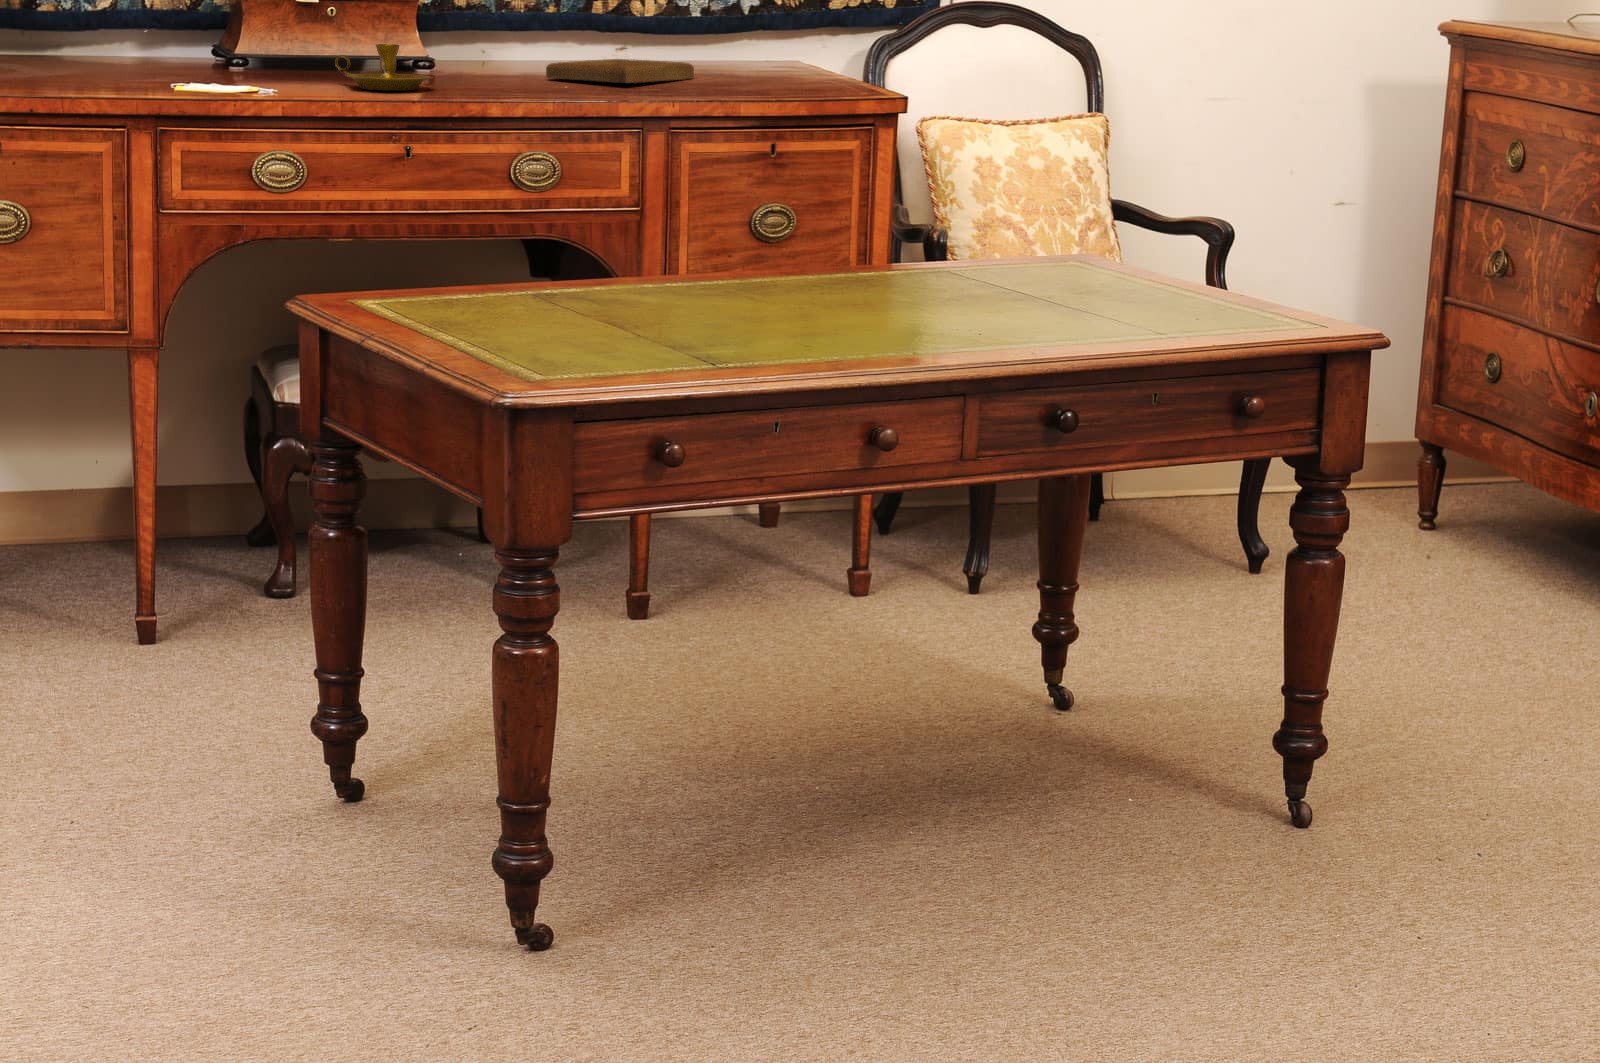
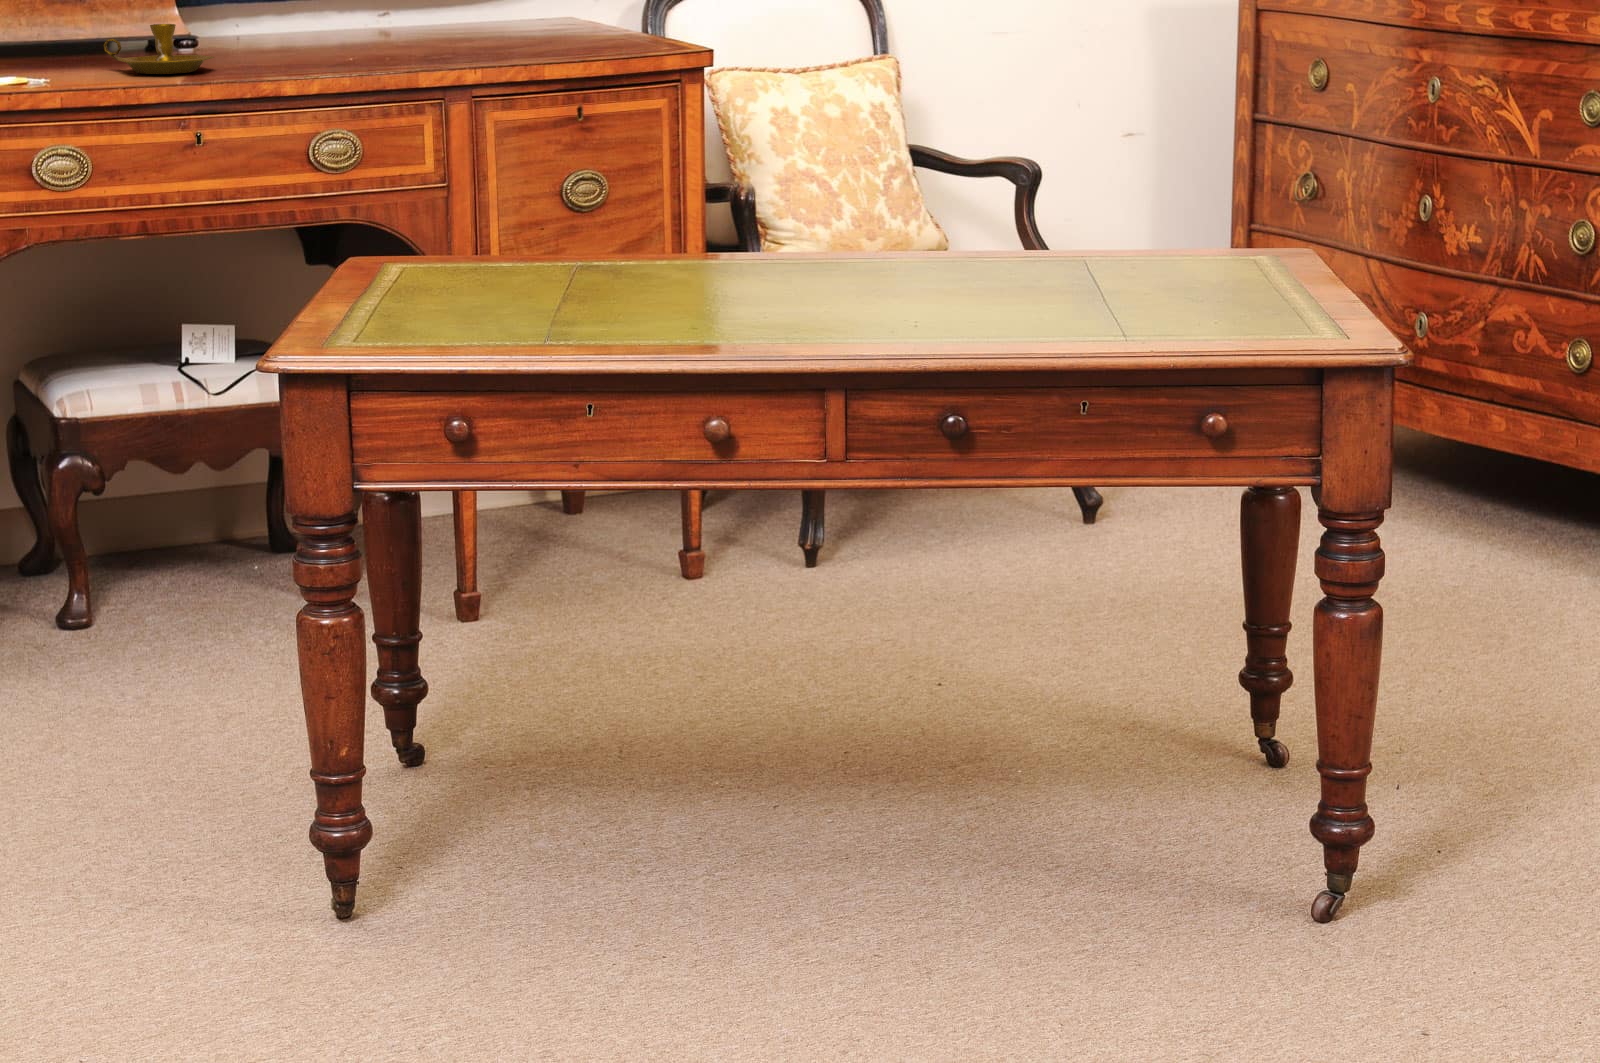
picture frame: present [546,59,694,83] -> none [323,25,477,52]

